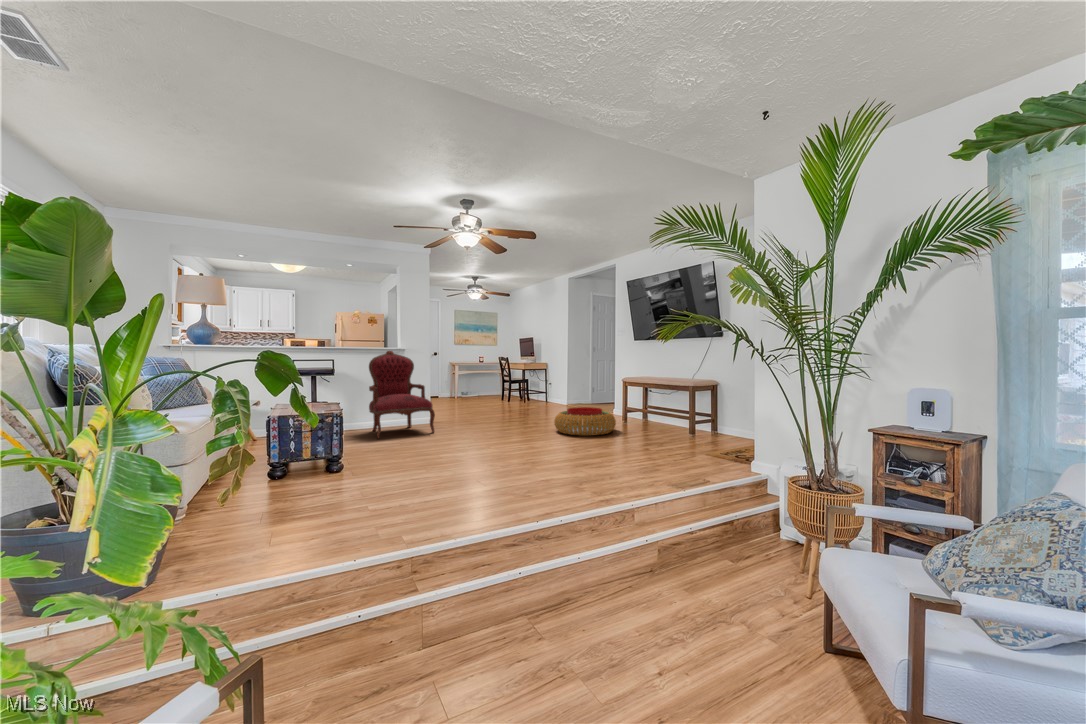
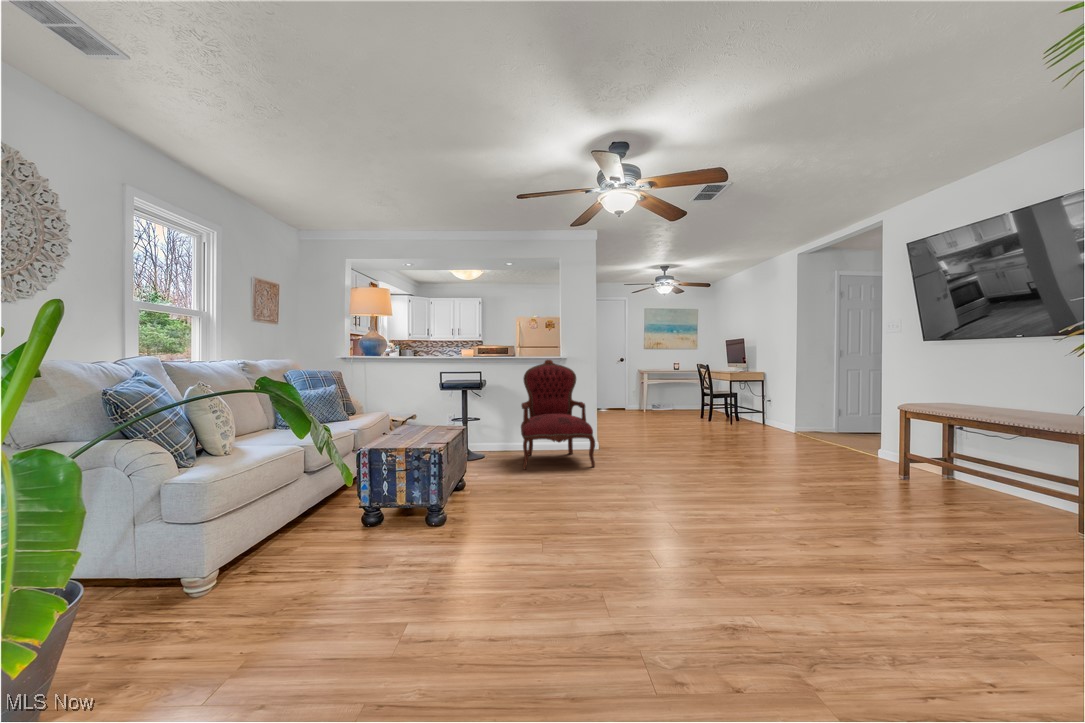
pouf: present [554,407,616,436] -> none [771,451,893,507]

